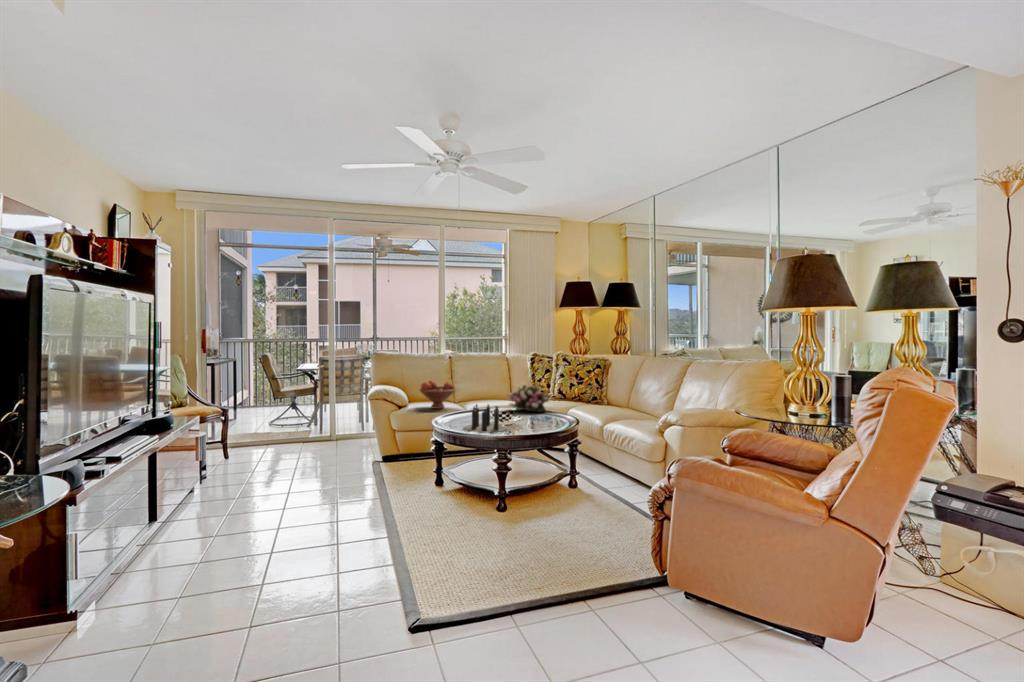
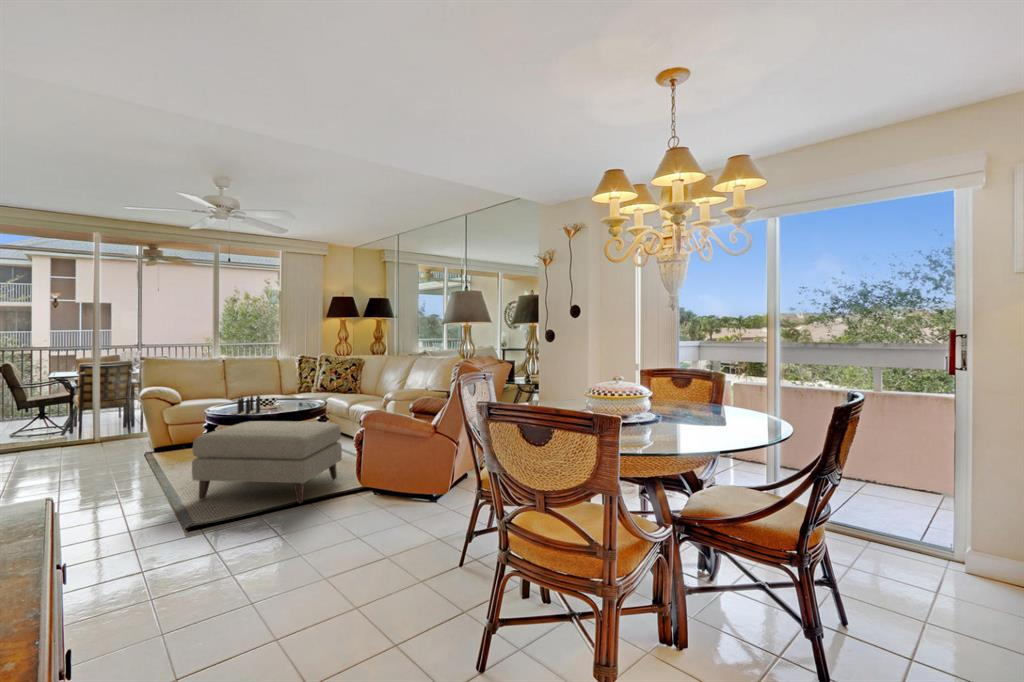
fruit bowl: present [420,380,456,409] -> none [191,381,227,404]
flower arrangement: present [508,384,550,412] -> none [273,380,309,401]
ottoman: none [418,445,622,606] -> present [192,421,342,503]

